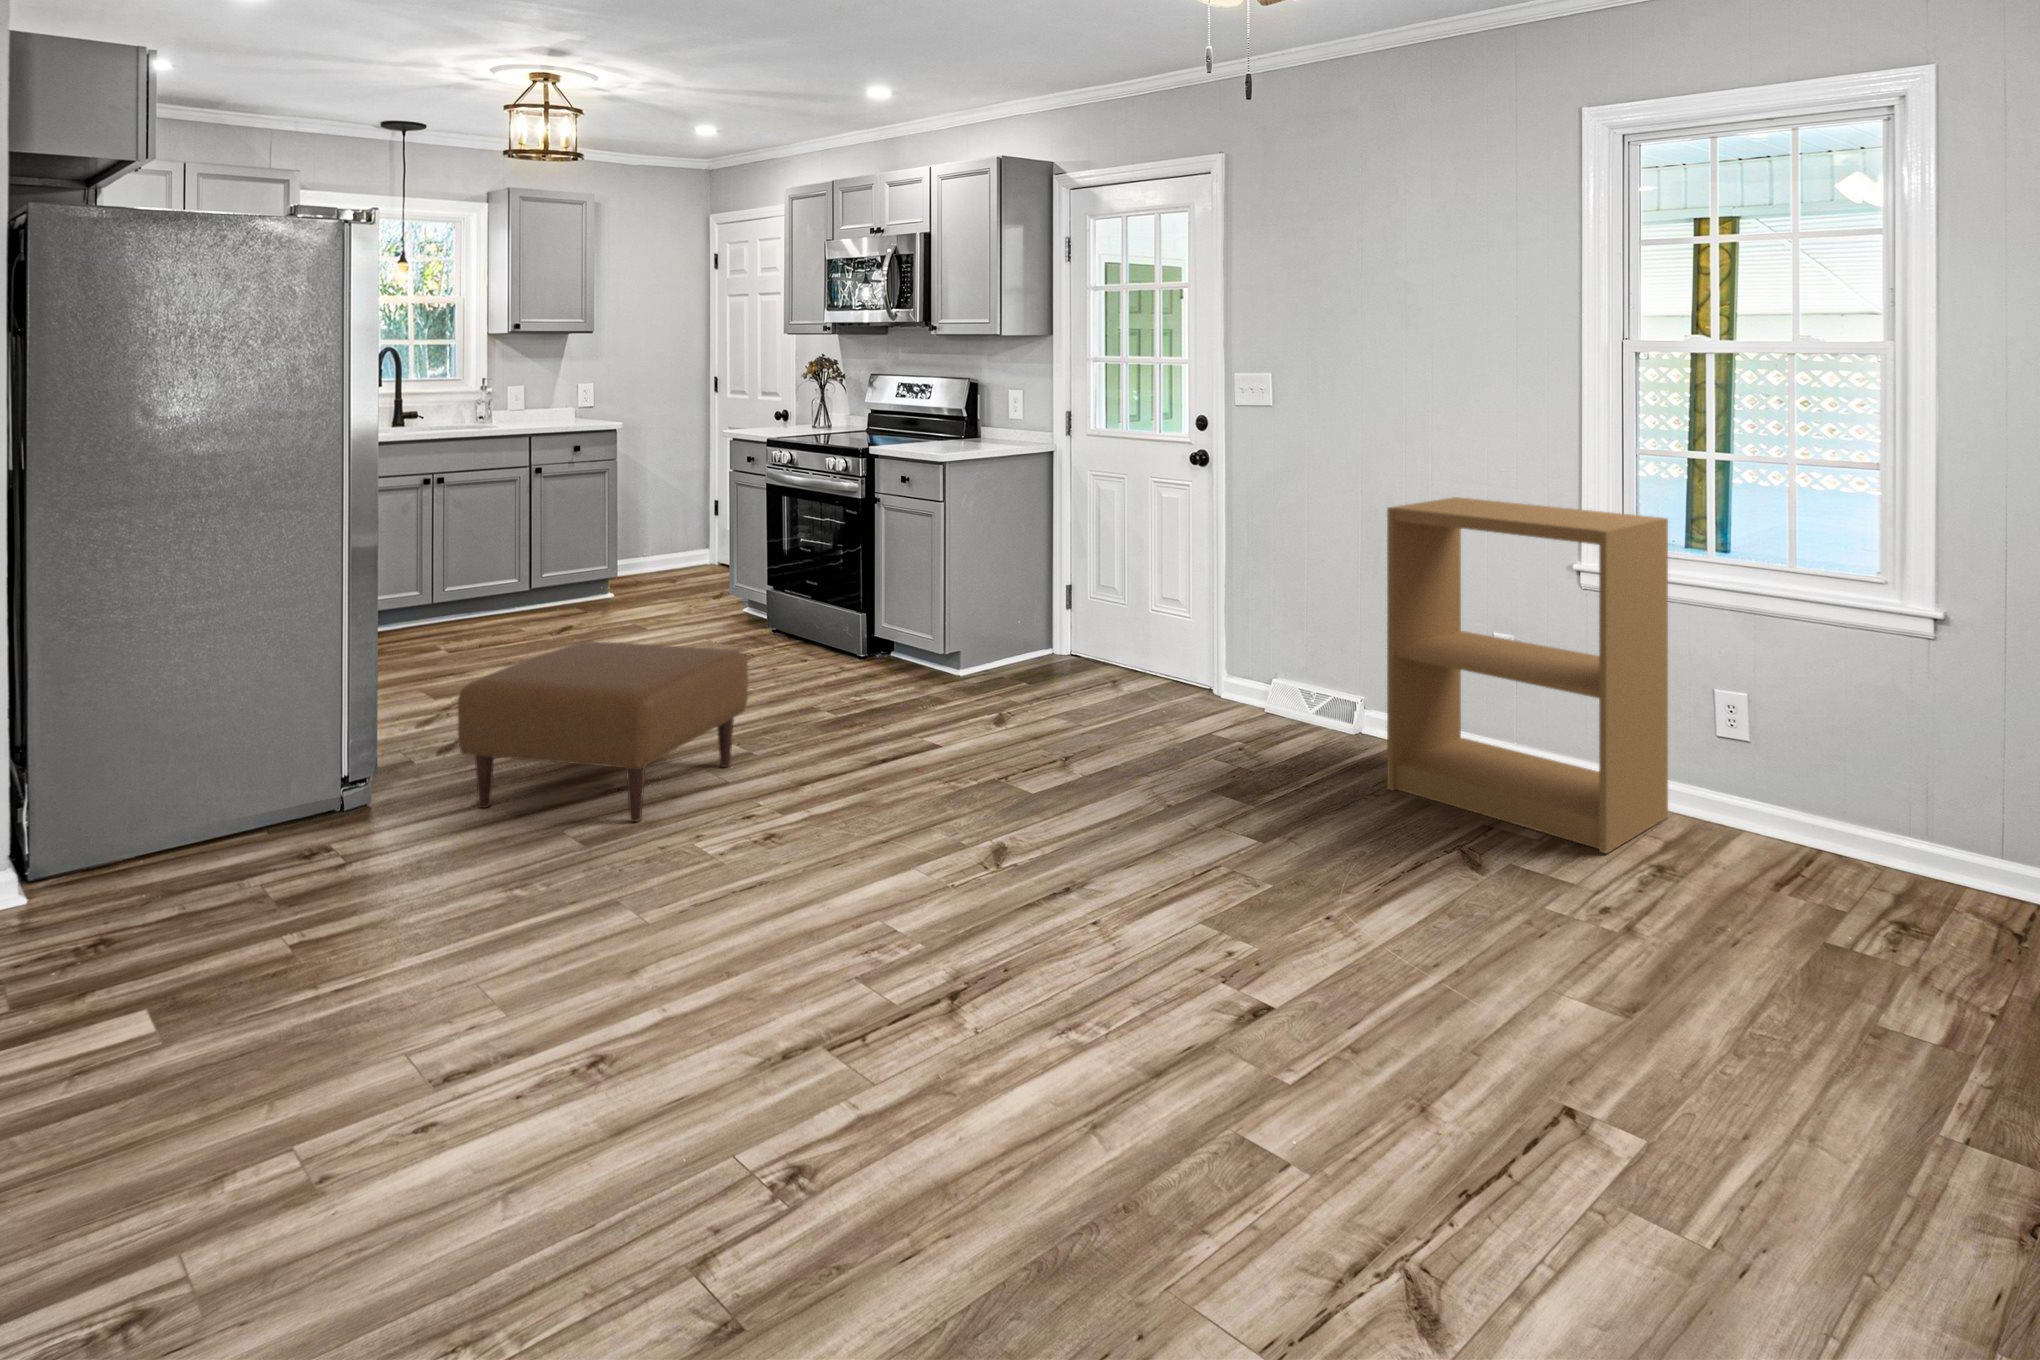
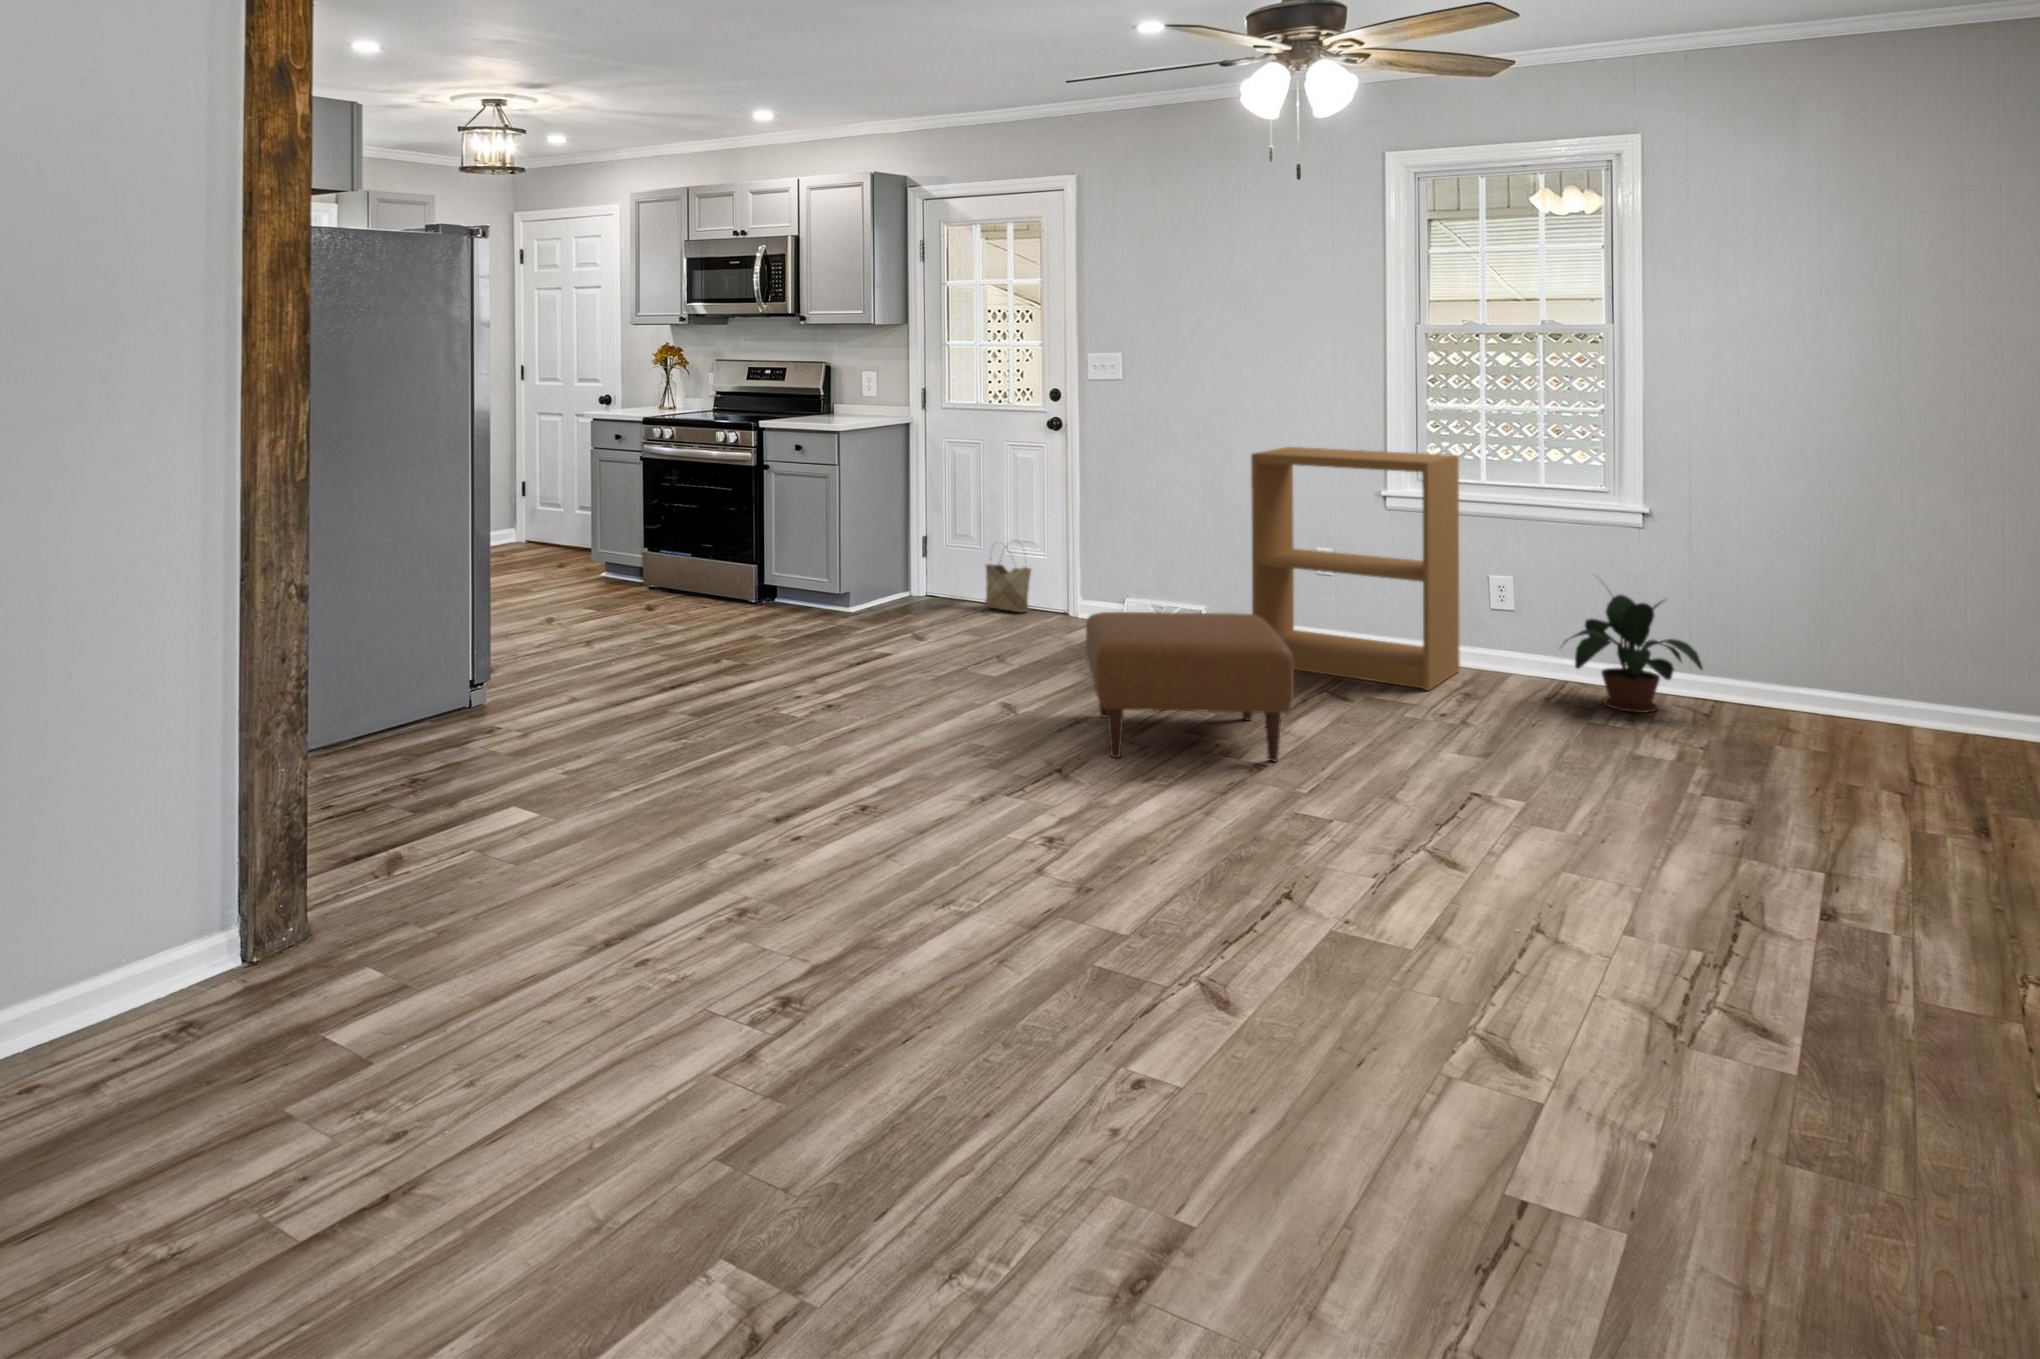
woven basket: none [1117,597,1170,686] -> present [985,546,1031,612]
ottoman: present [458,642,748,822] -> present [1086,612,1294,761]
potted plant: none [1796,703,2012,921] -> present [1565,588,1703,713]

